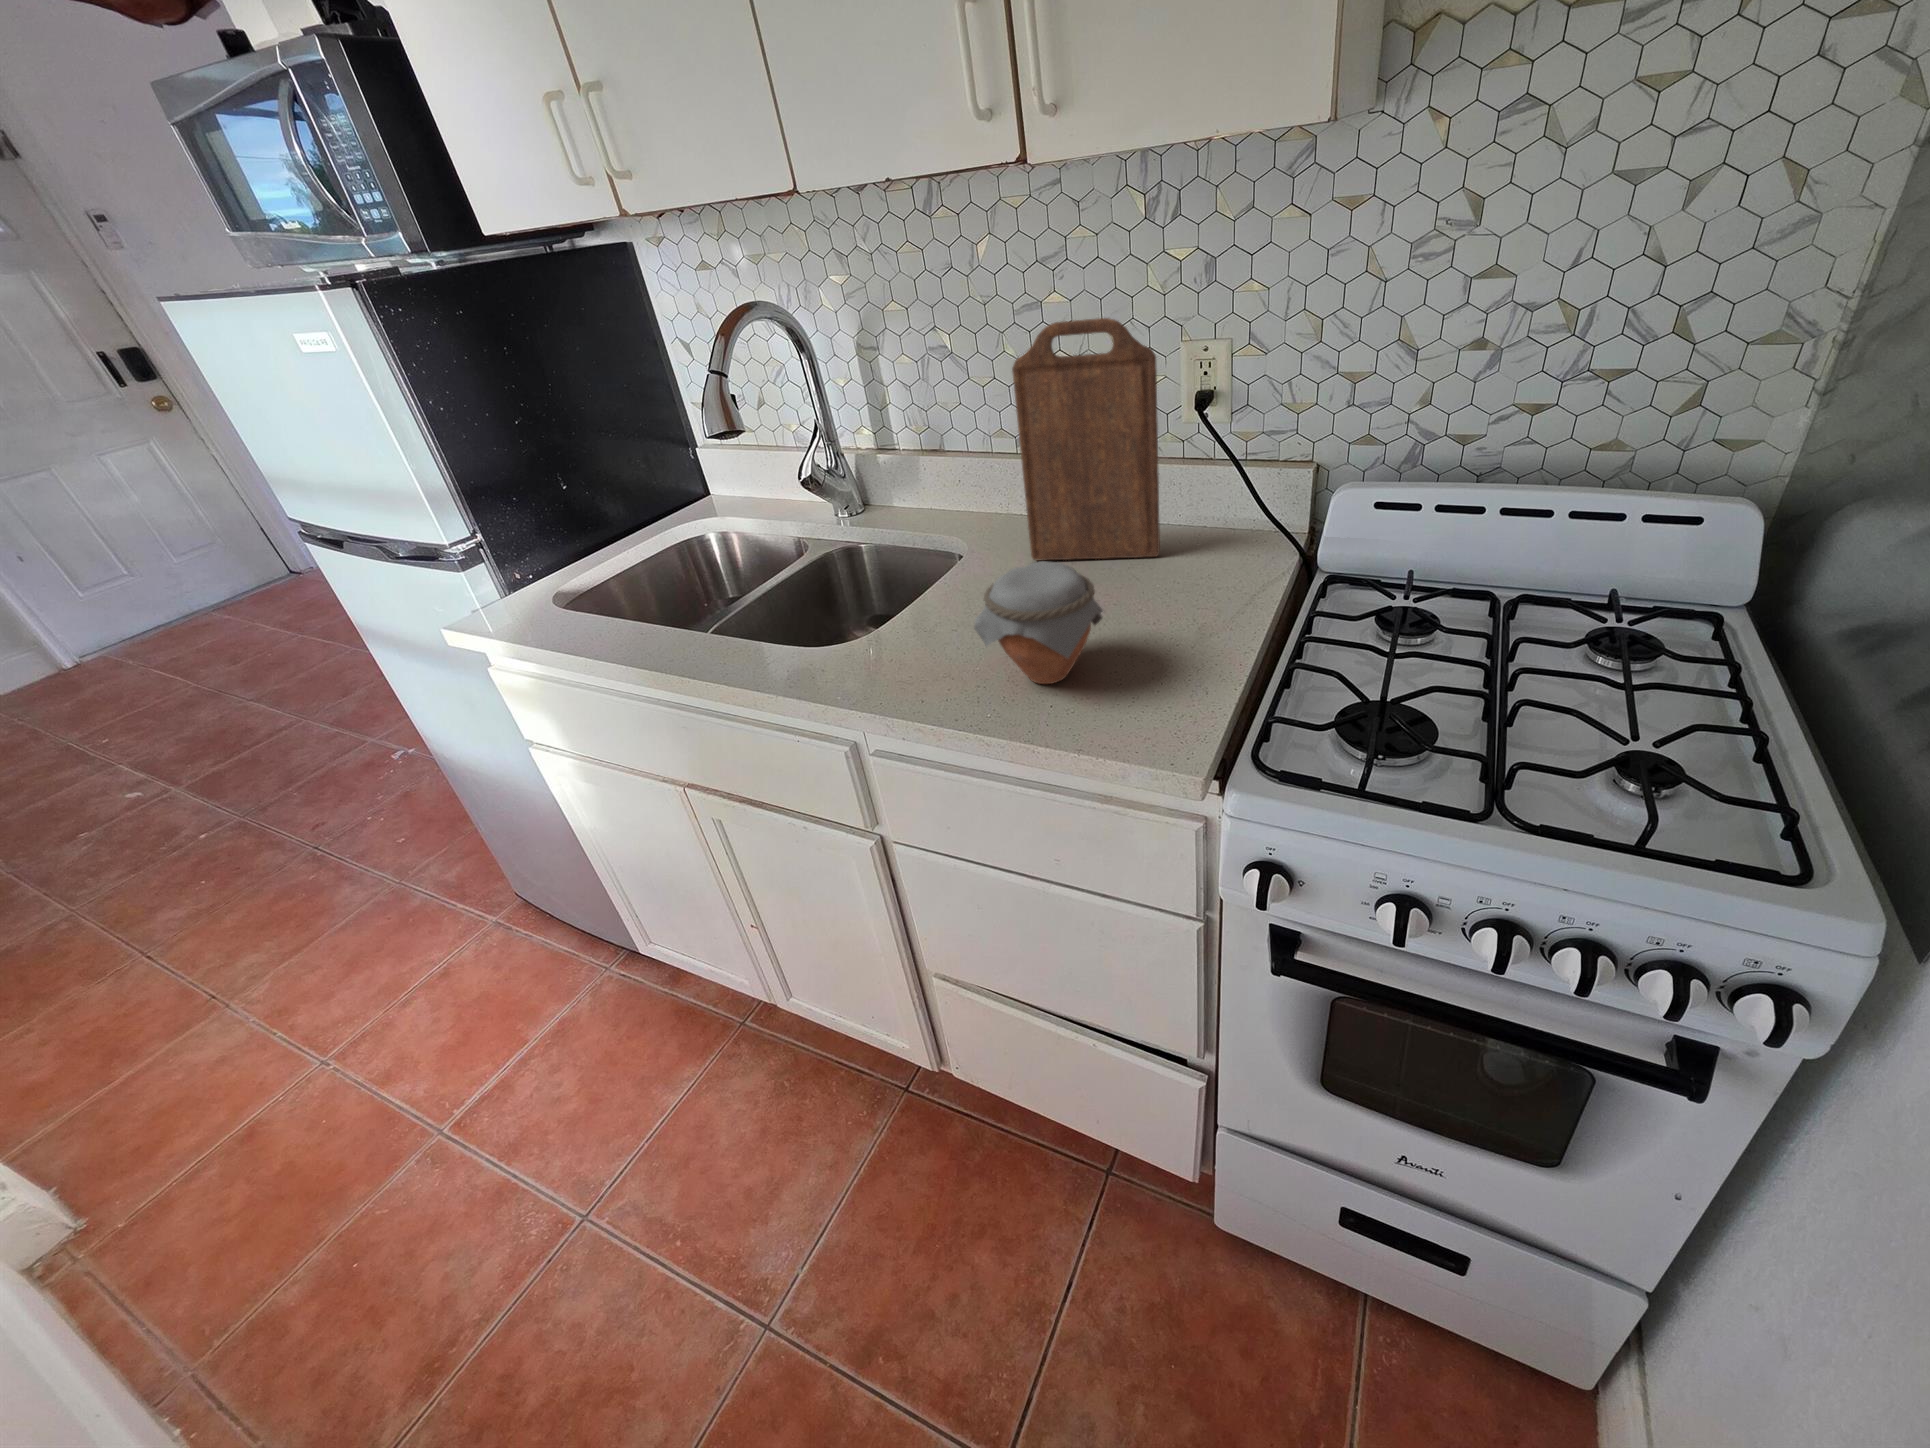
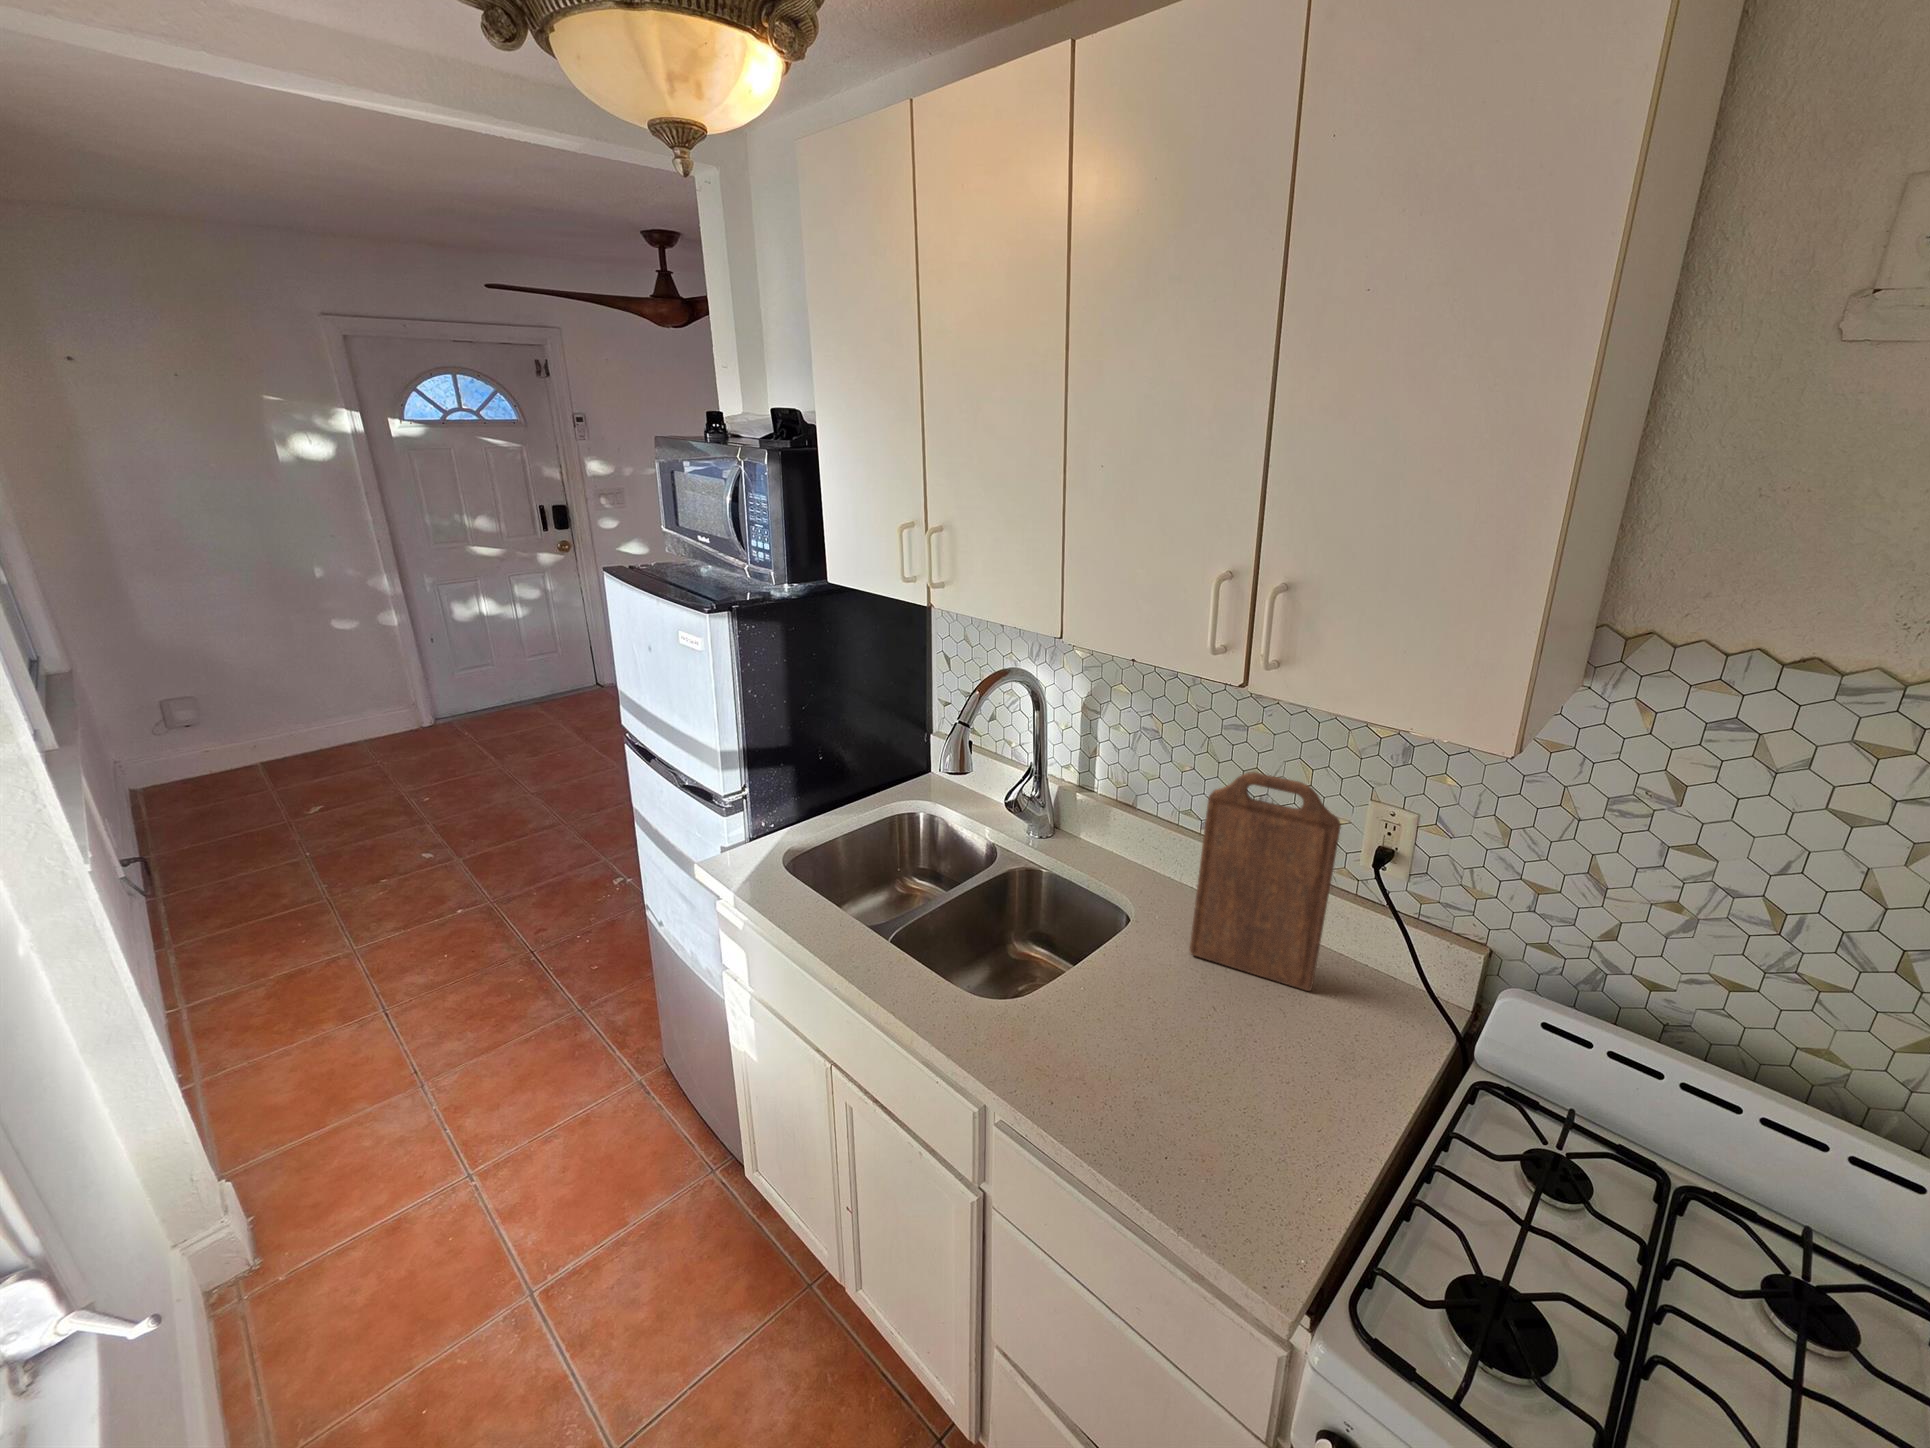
jar: present [974,561,1103,684] -> none [1116,1004,1237,1125]

